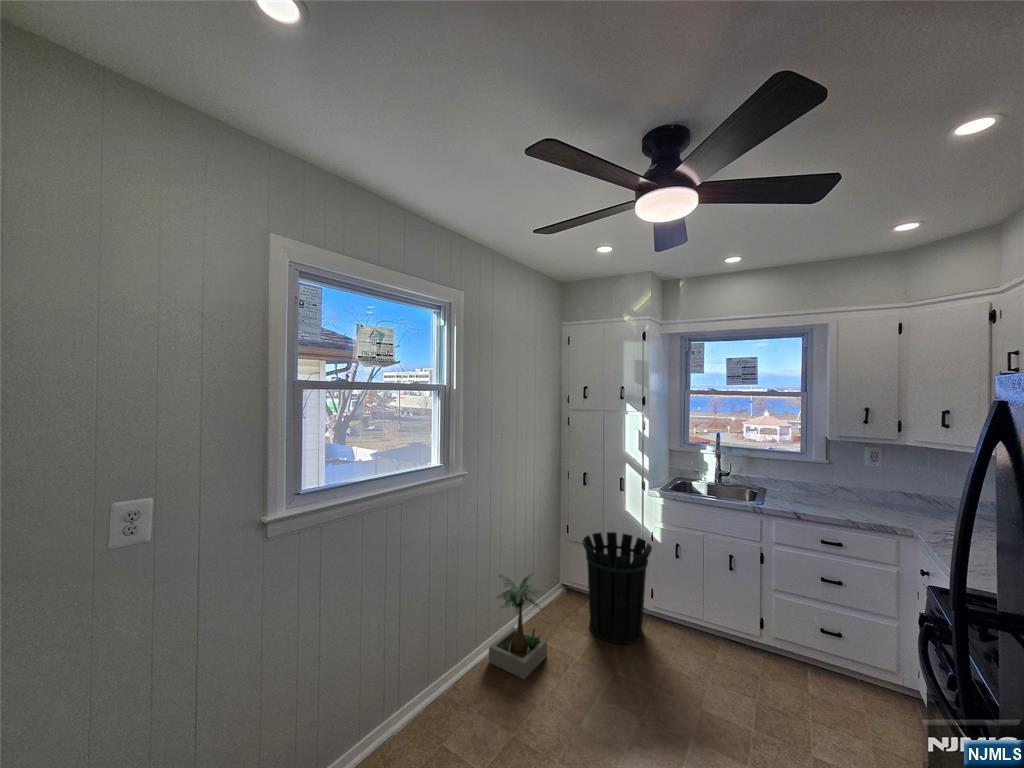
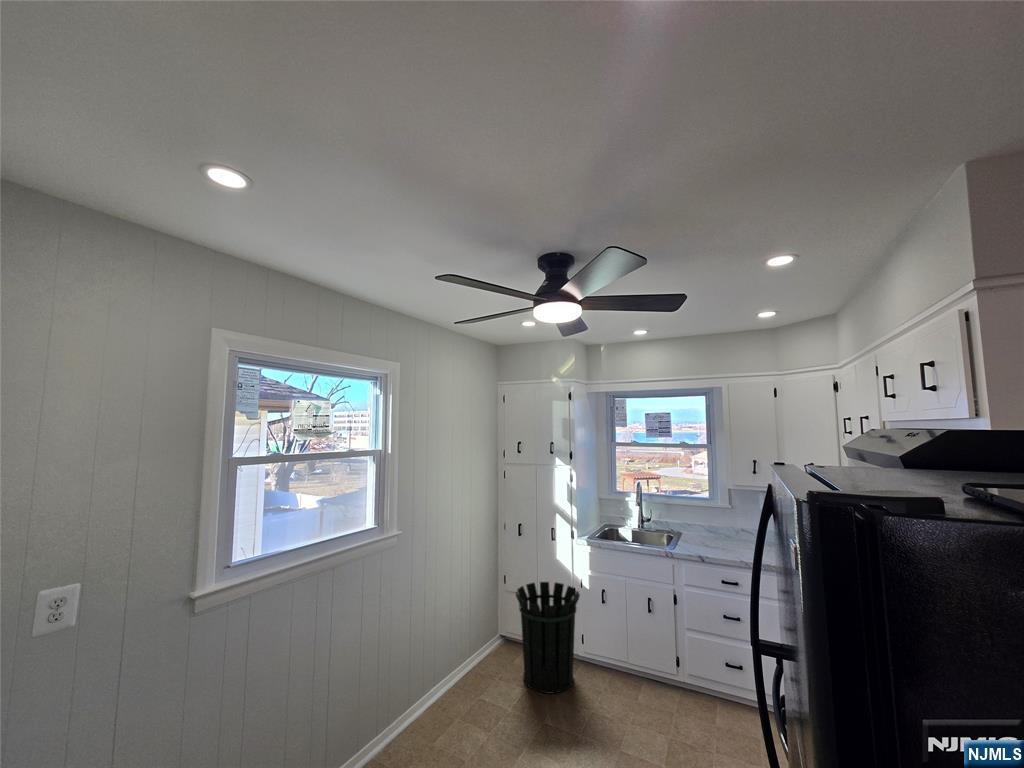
potted plant: present [489,573,547,679] -> none [422,626,481,738]

